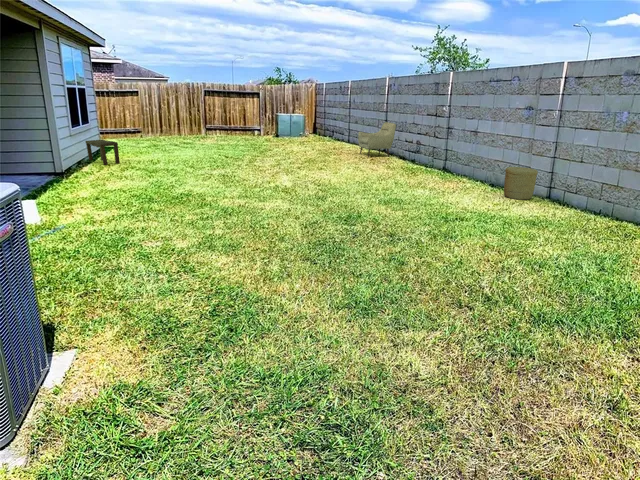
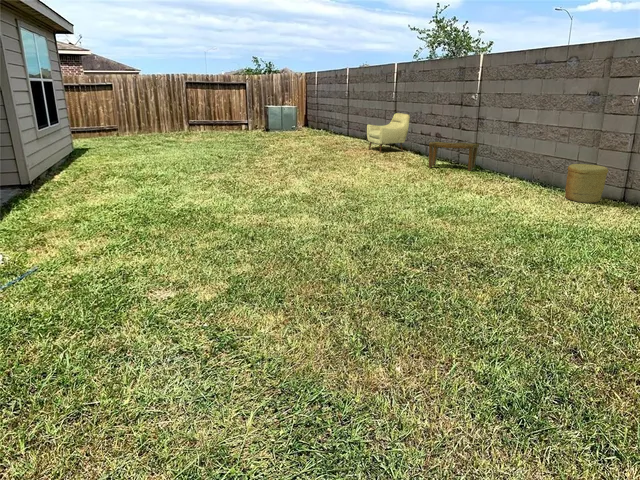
bench: present [86,140,120,165] -> present [429,142,479,171]

